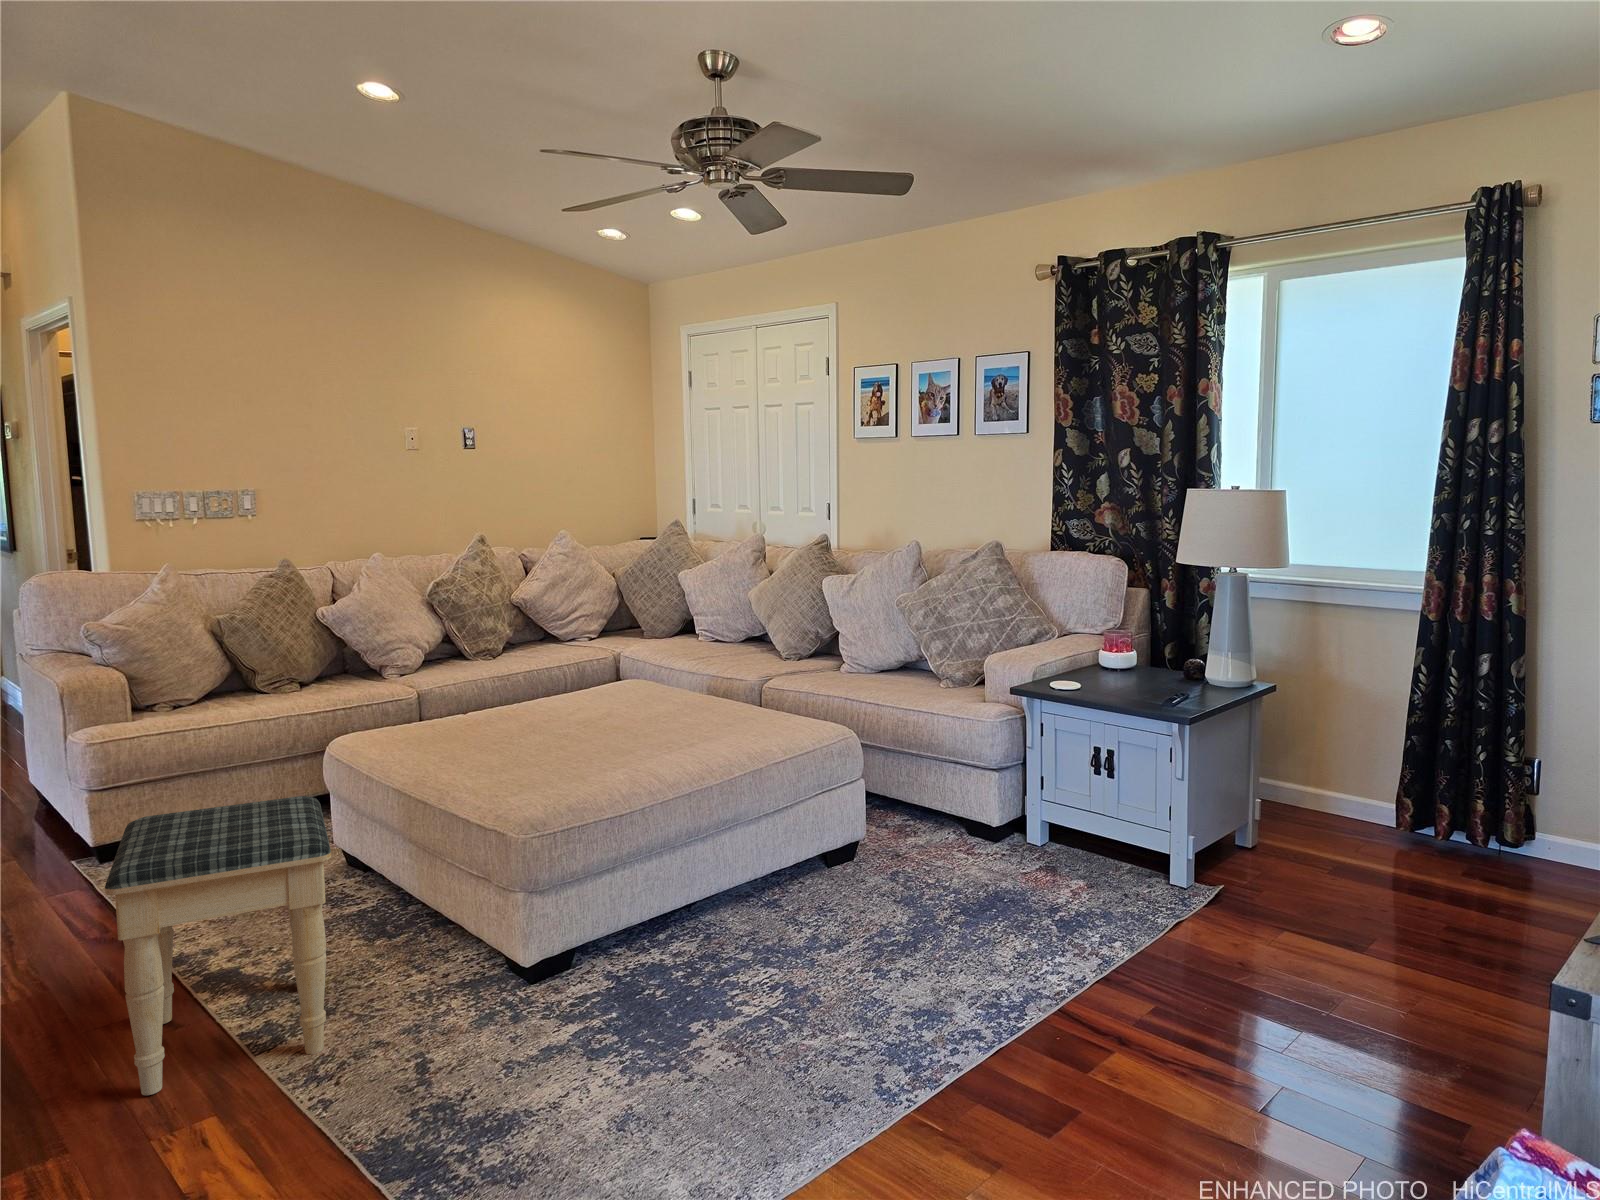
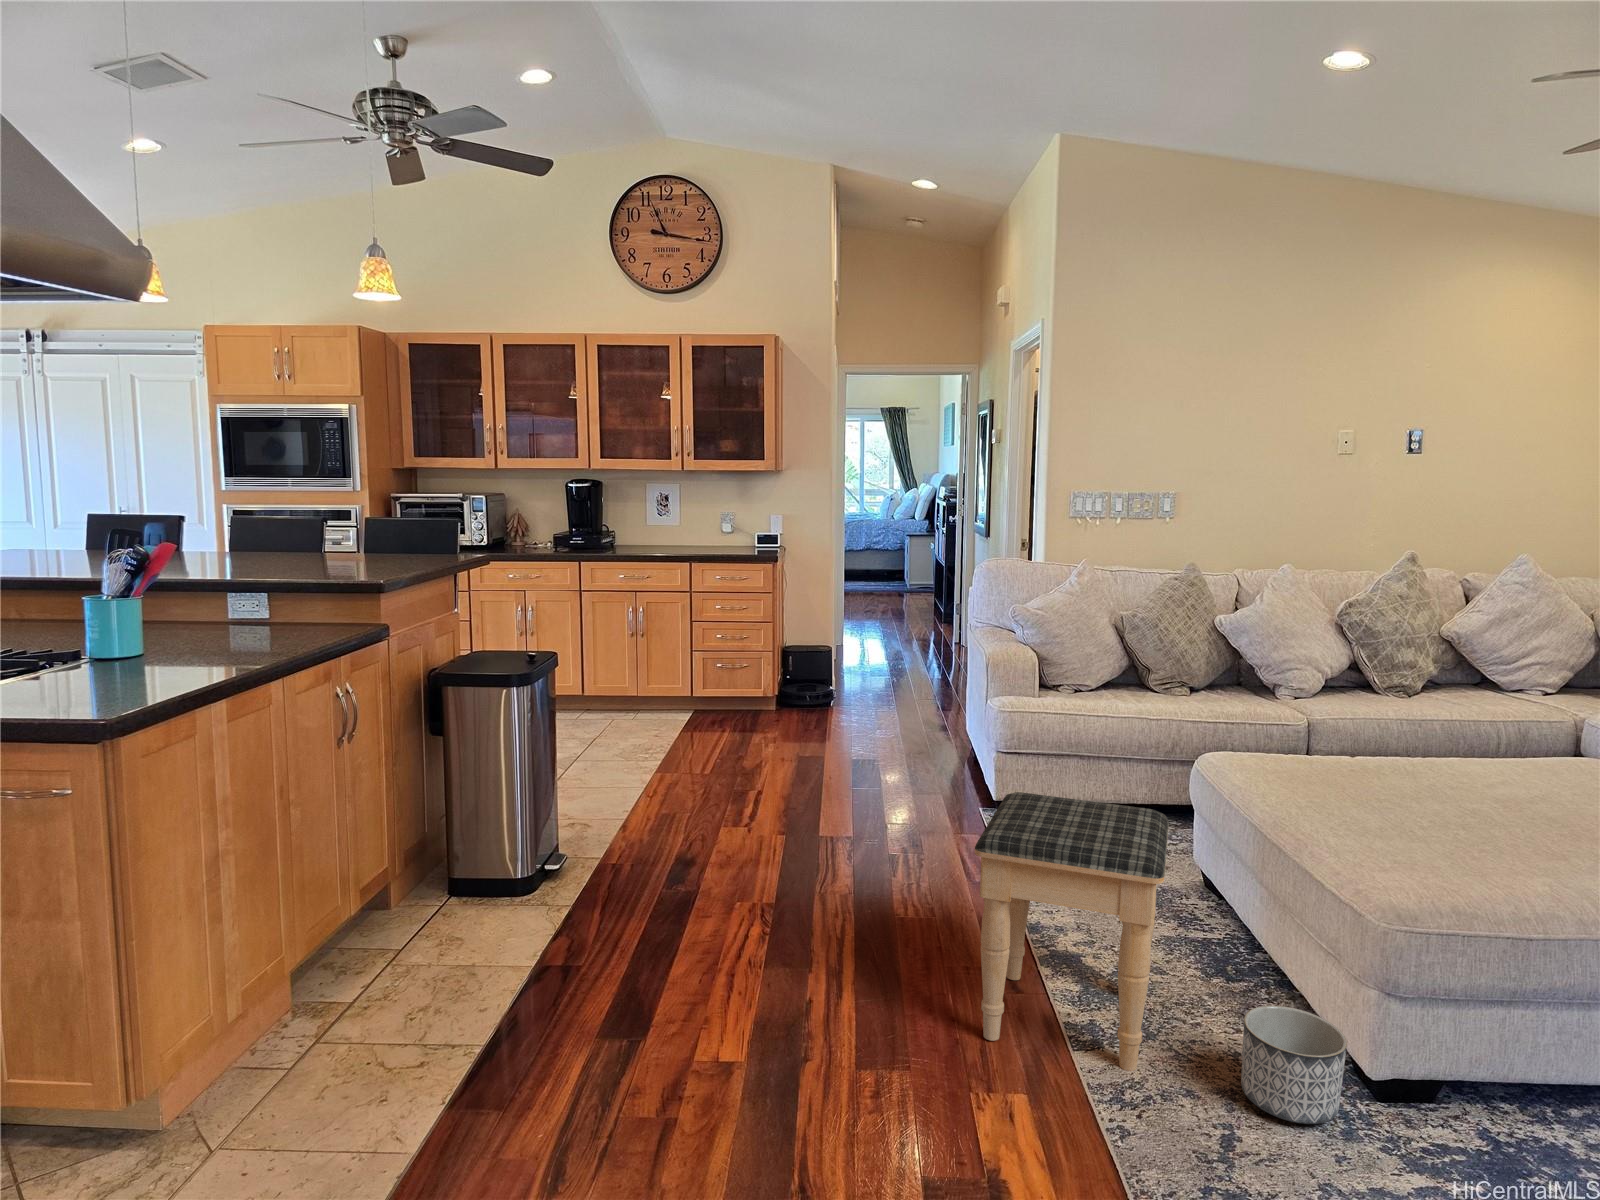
planter: none [419,930,505,1028] -> present [1241,1006,1347,1124]

